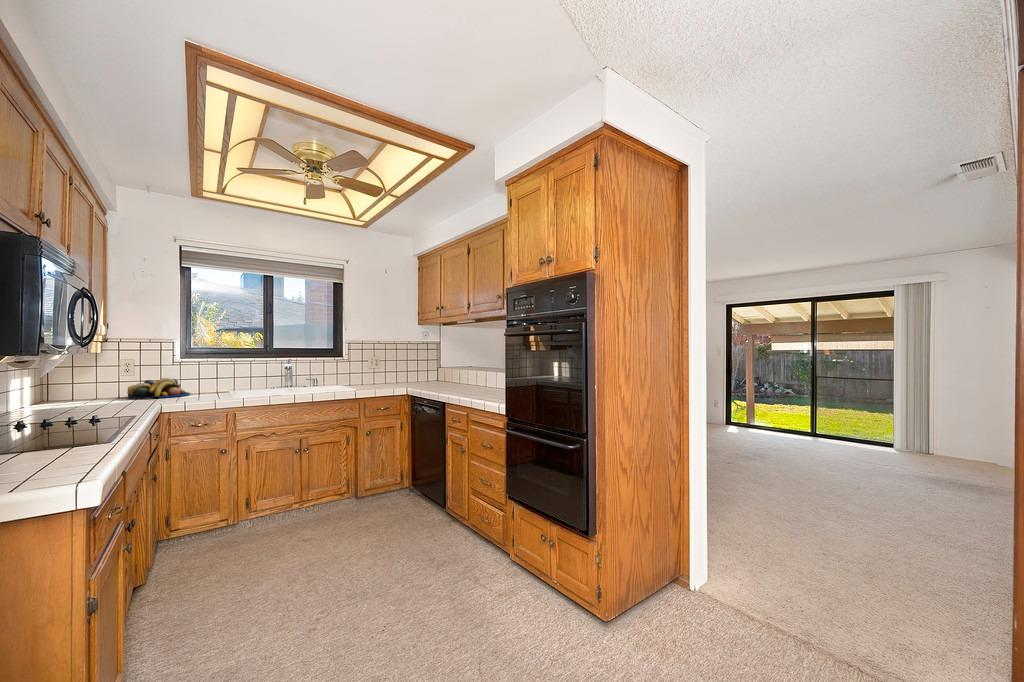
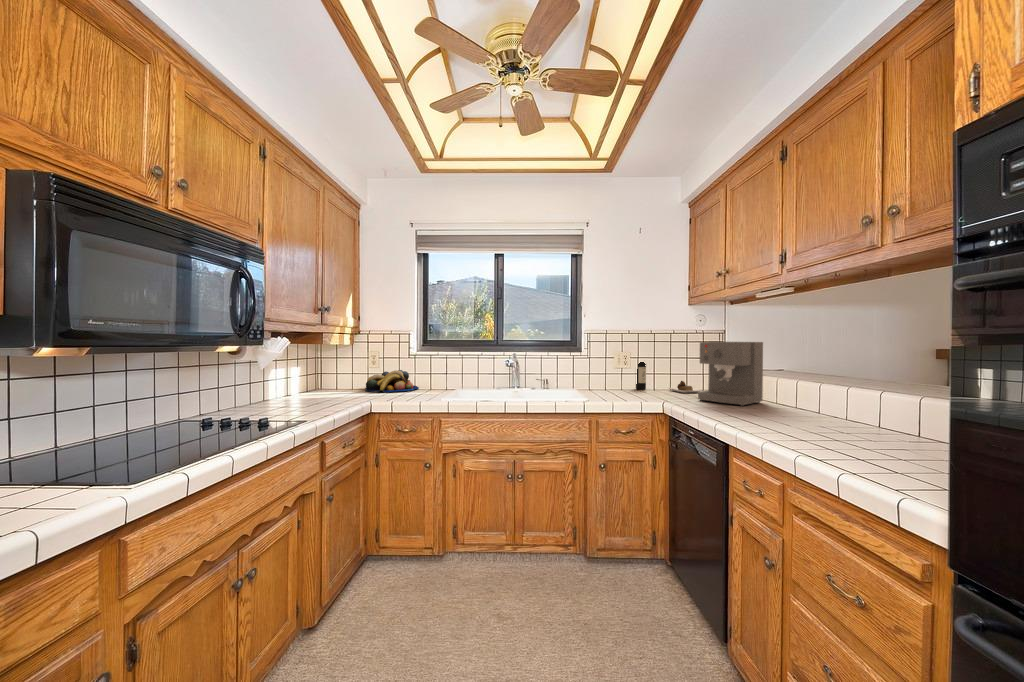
coffee maker: none [426,348,461,386] -> present [698,341,763,406]
wine bottle: none [382,354,428,383] -> present [636,362,703,393]

